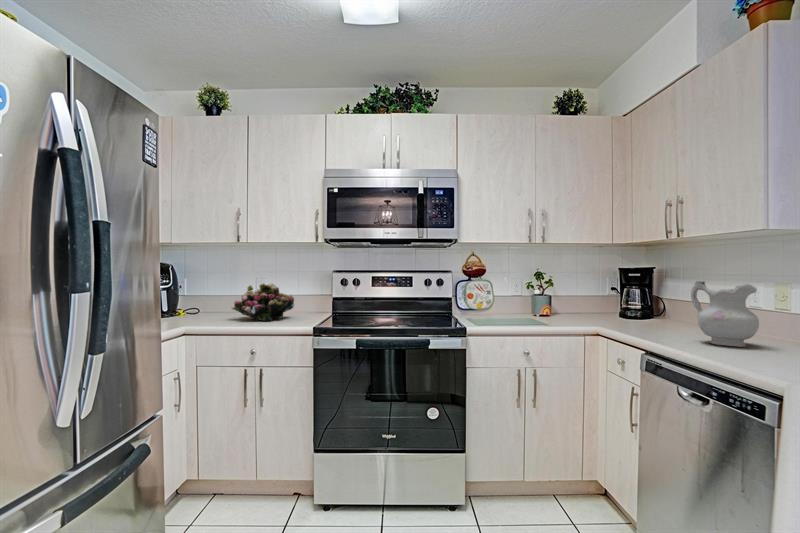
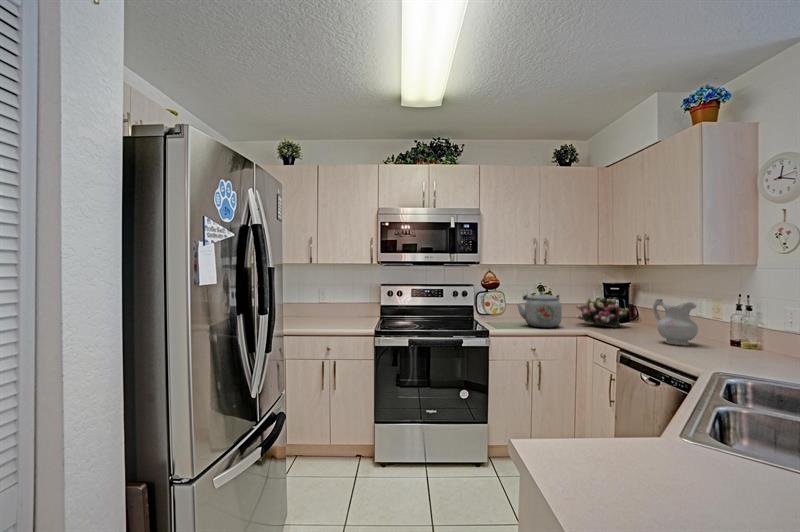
kettle: none [505,278,564,324] -> present [518,292,562,328]
flower arrangement: present [232,283,294,321] -> present [575,296,629,328]

